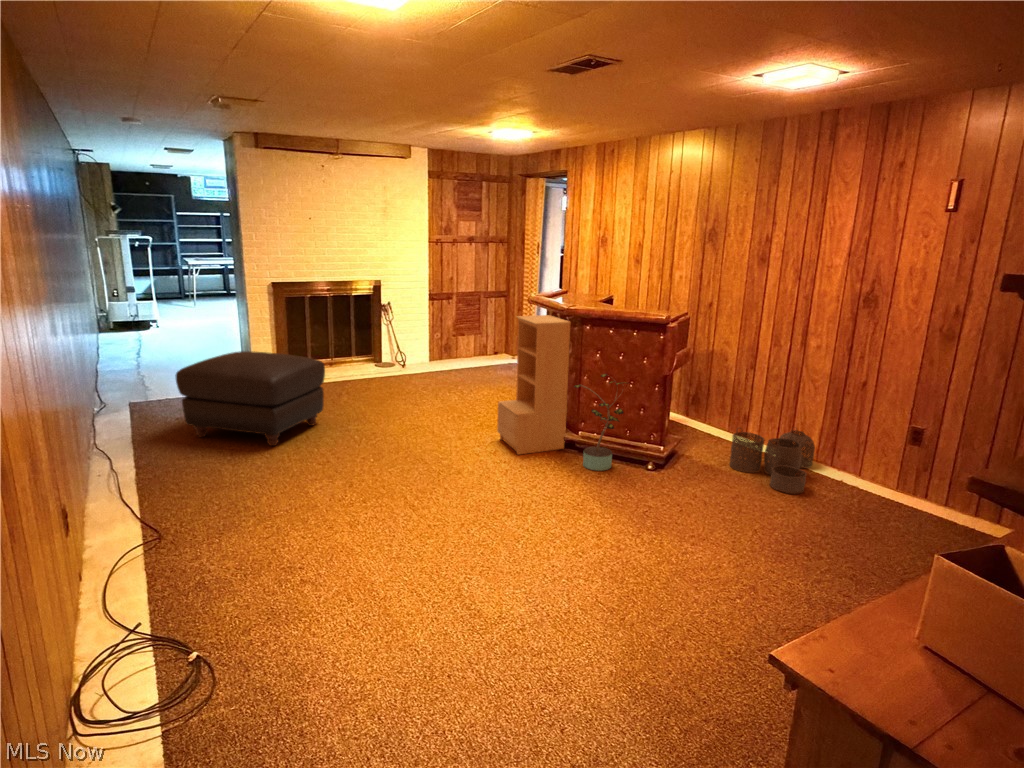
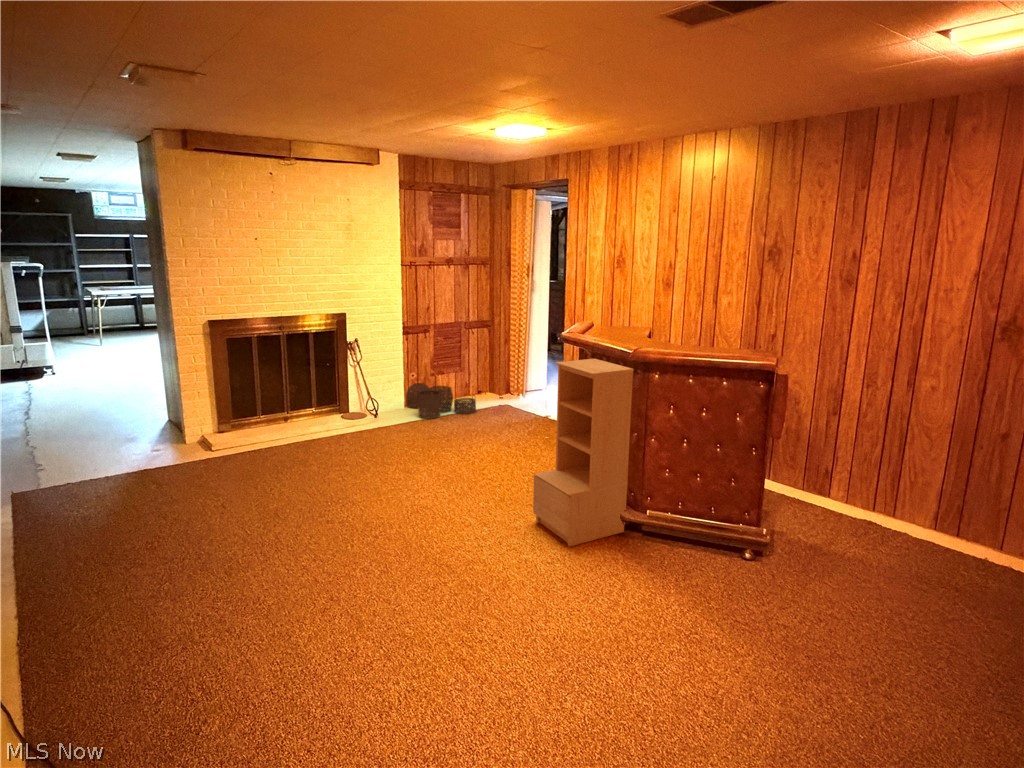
ottoman: present [175,351,325,446] -> none [81,420,295,556]
potted plant: present [574,374,624,471] -> none [648,436,722,566]
woven basket: present [730,428,815,494] -> present [406,383,476,419]

